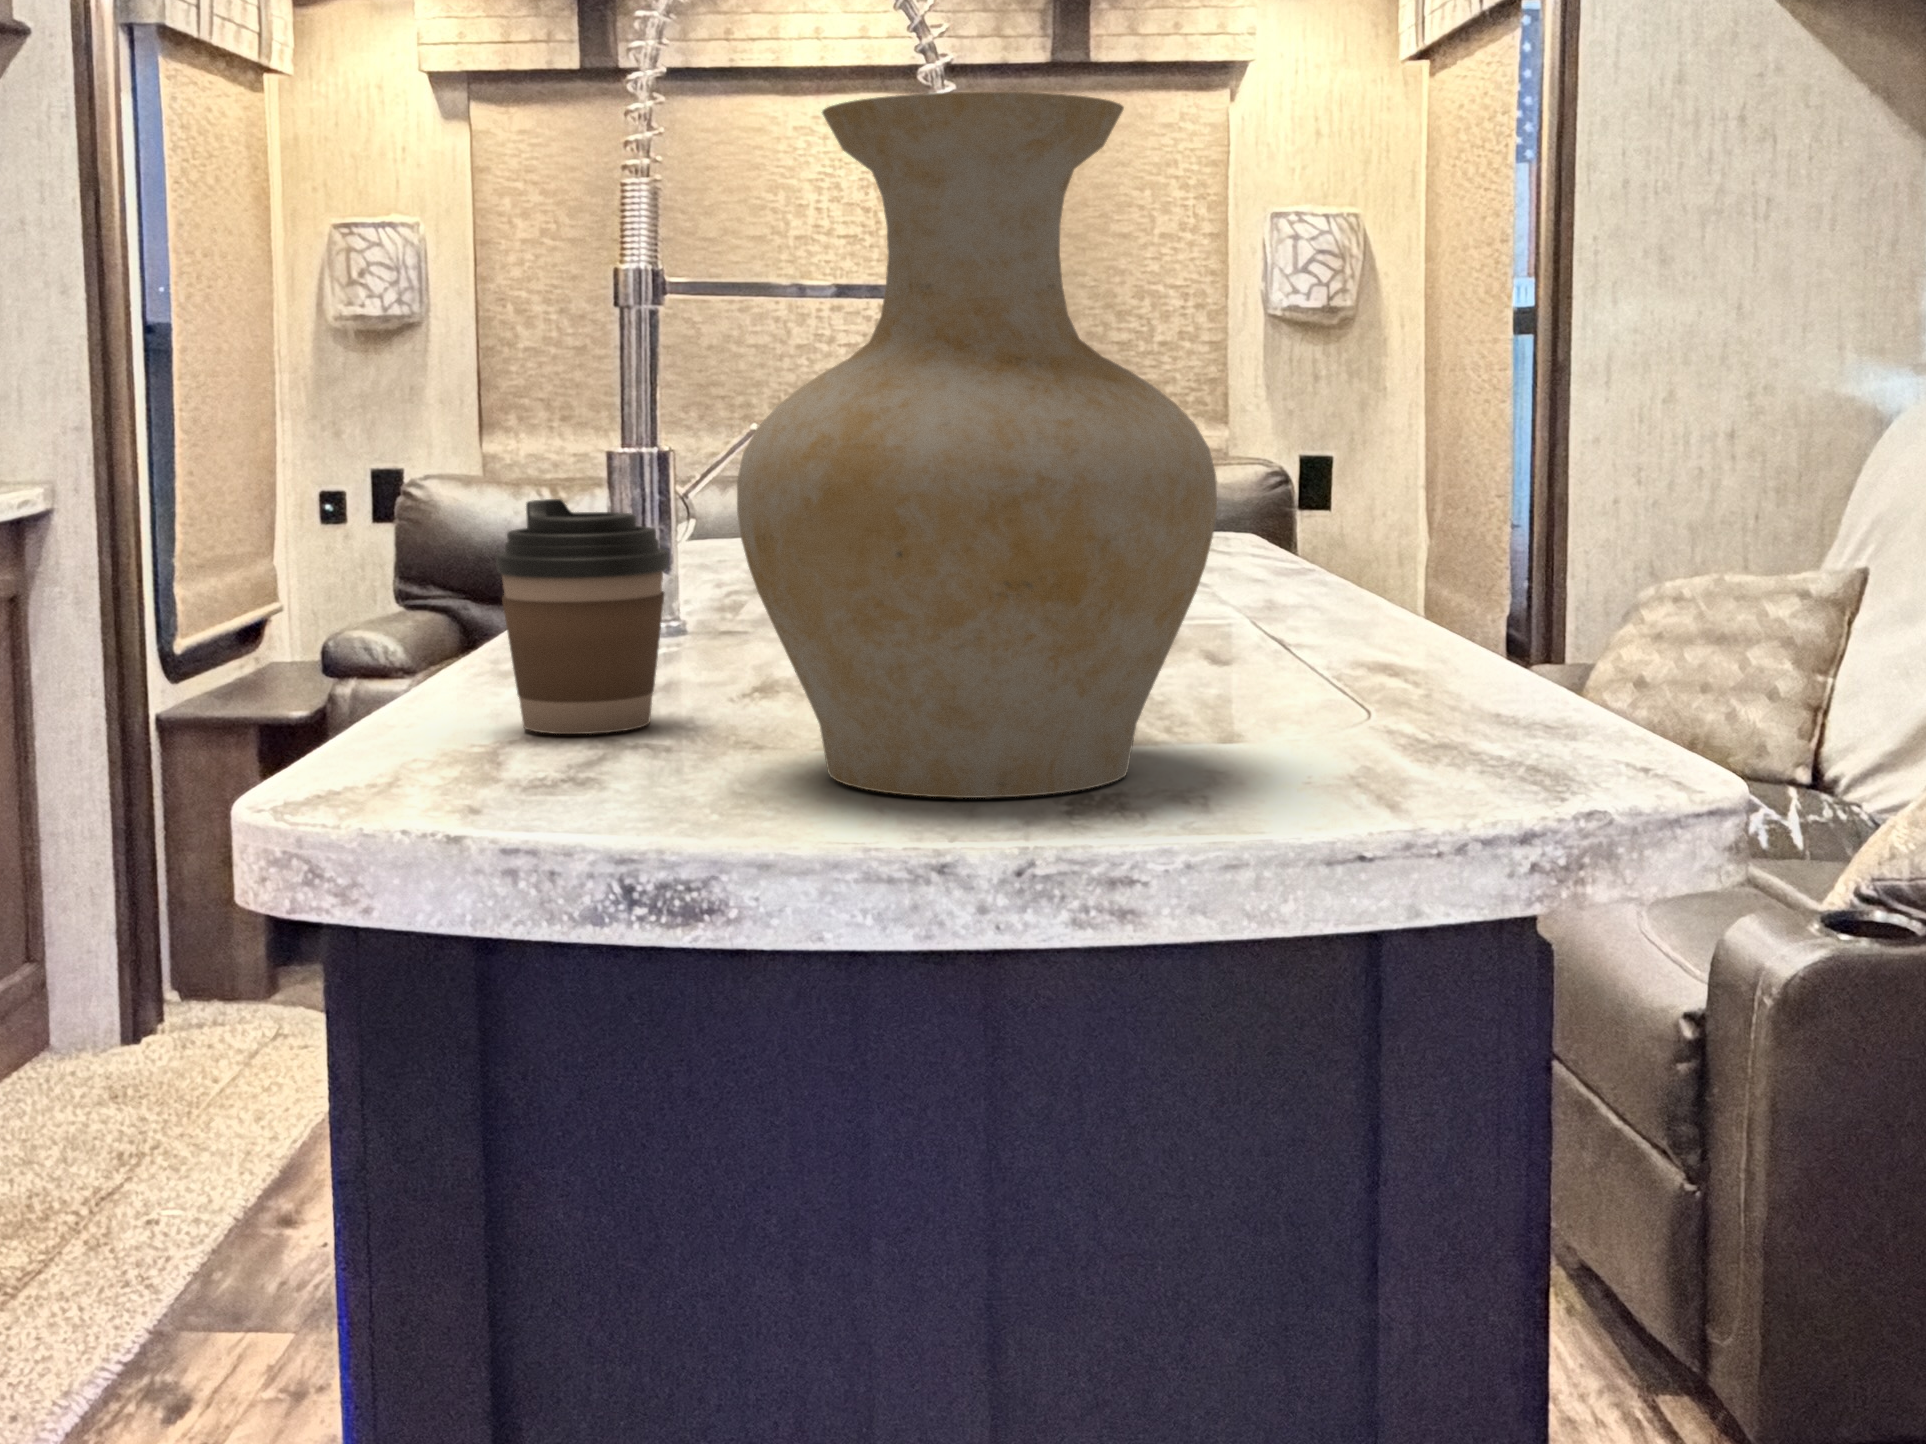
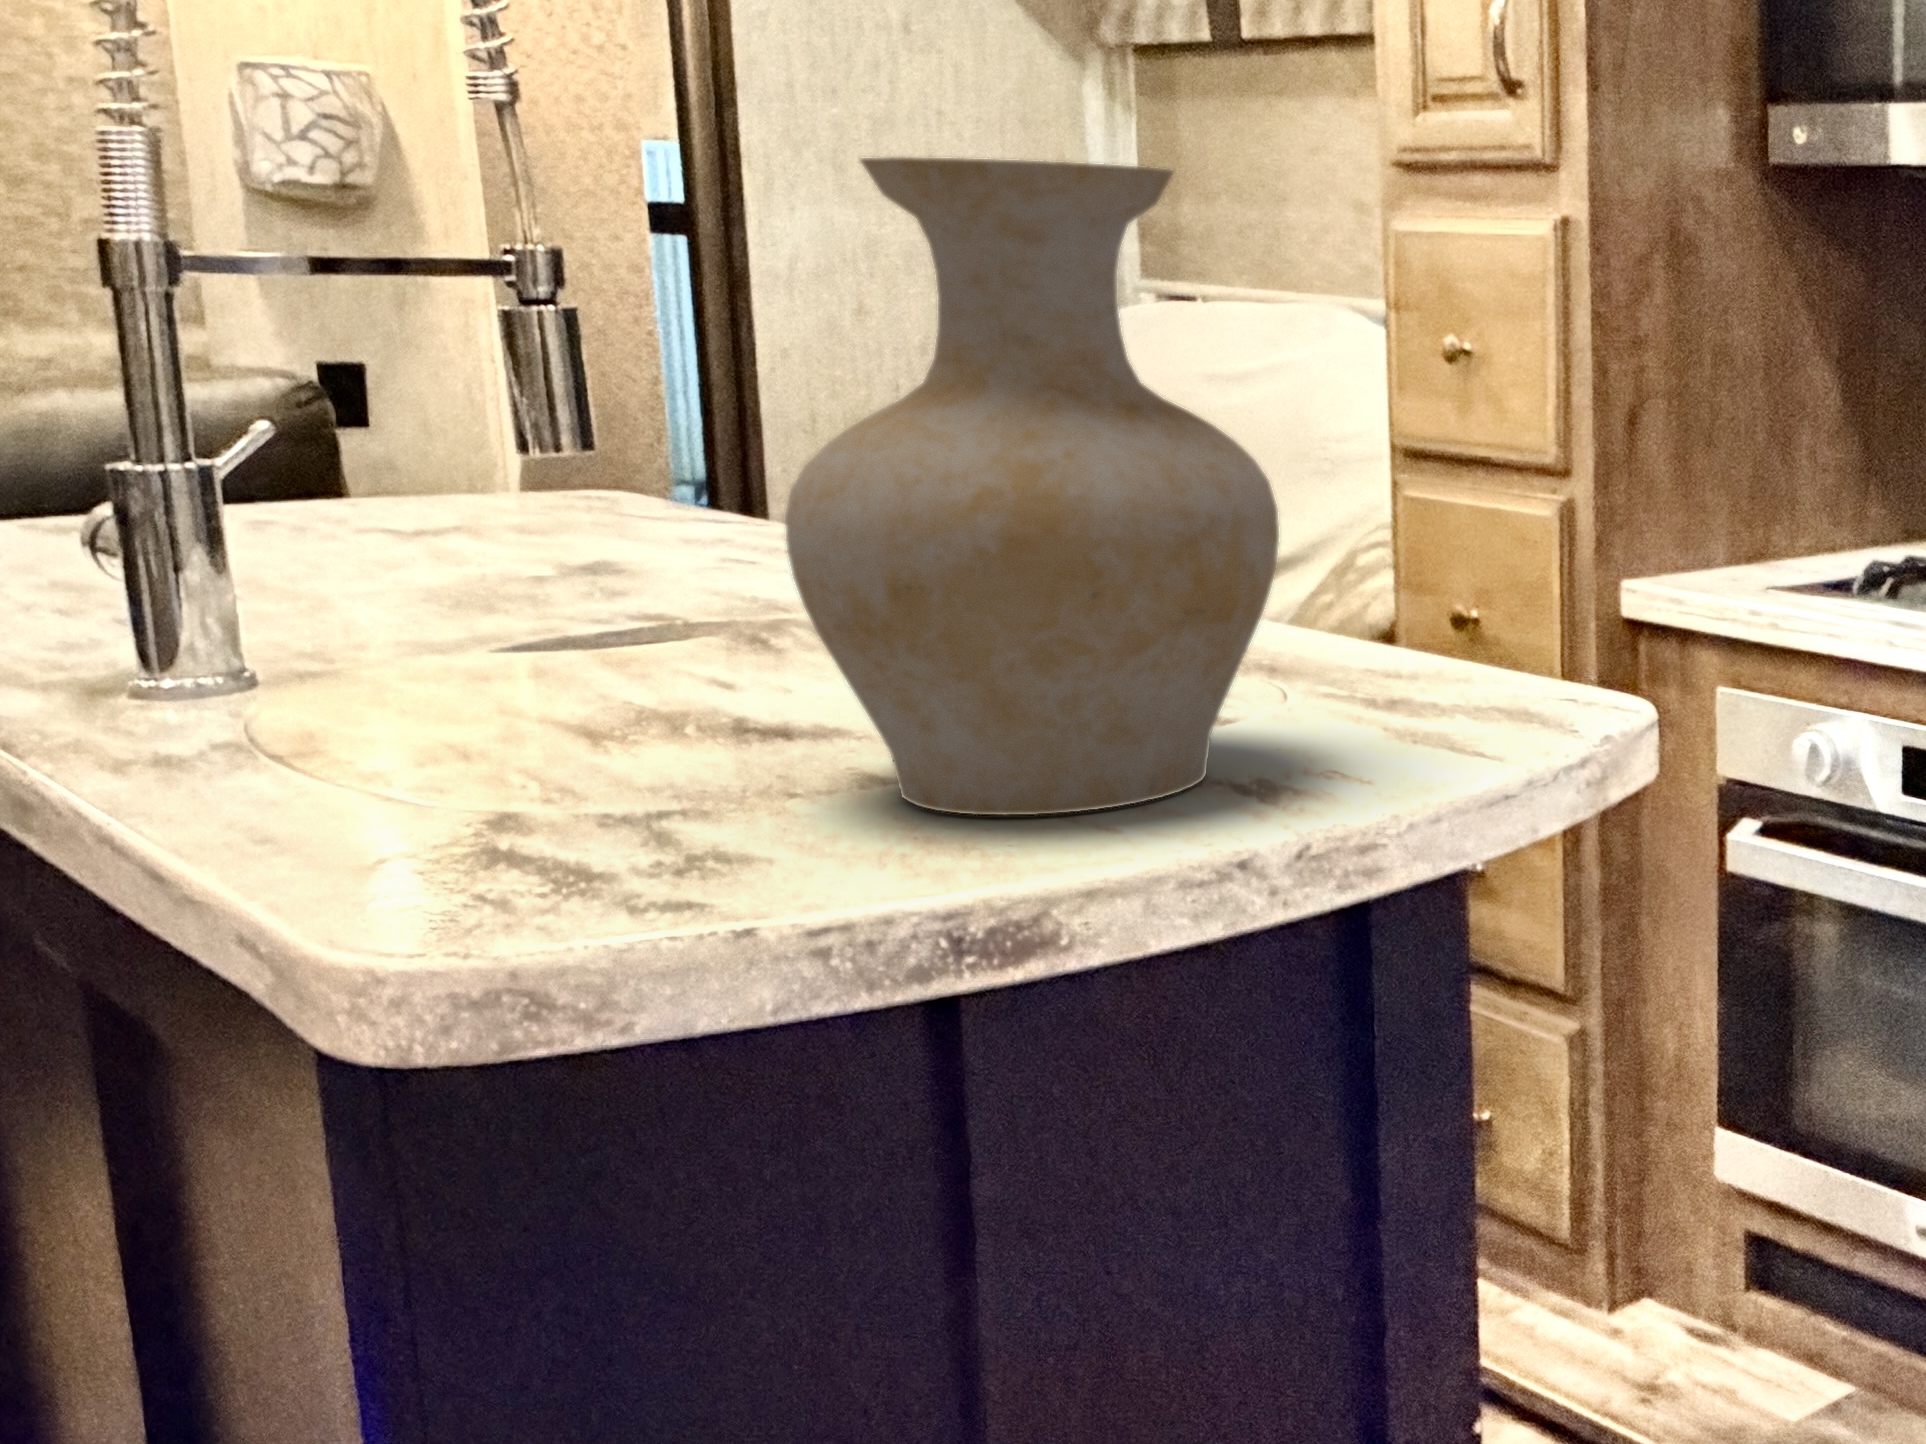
coffee cup: present [496,499,668,734] -> none [301,551,547,825]

